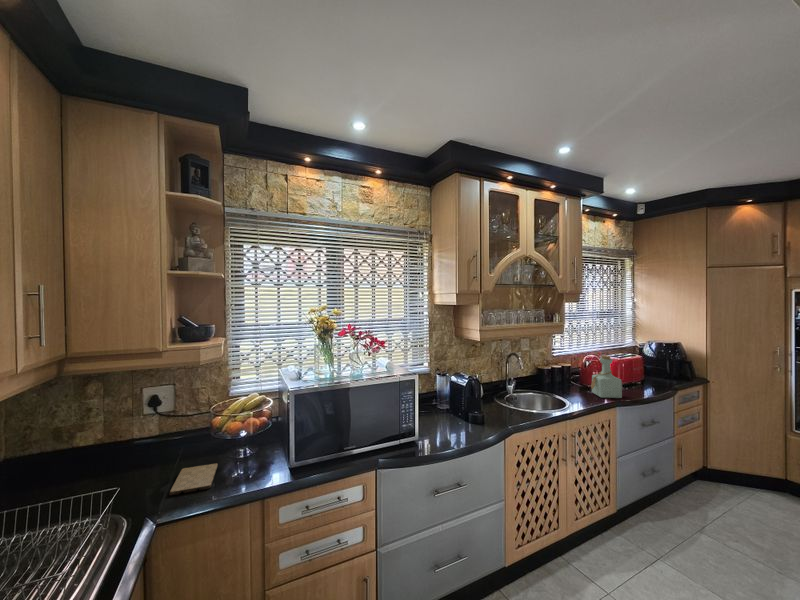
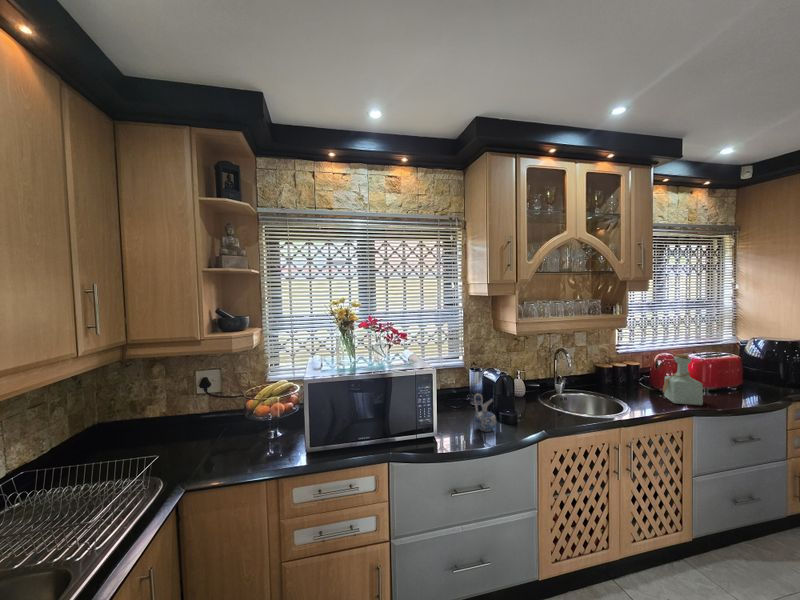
ceramic pitcher: none [448,397,469,433] -> present [474,394,496,432]
cutting board: present [169,463,218,495] -> none [202,442,248,466]

